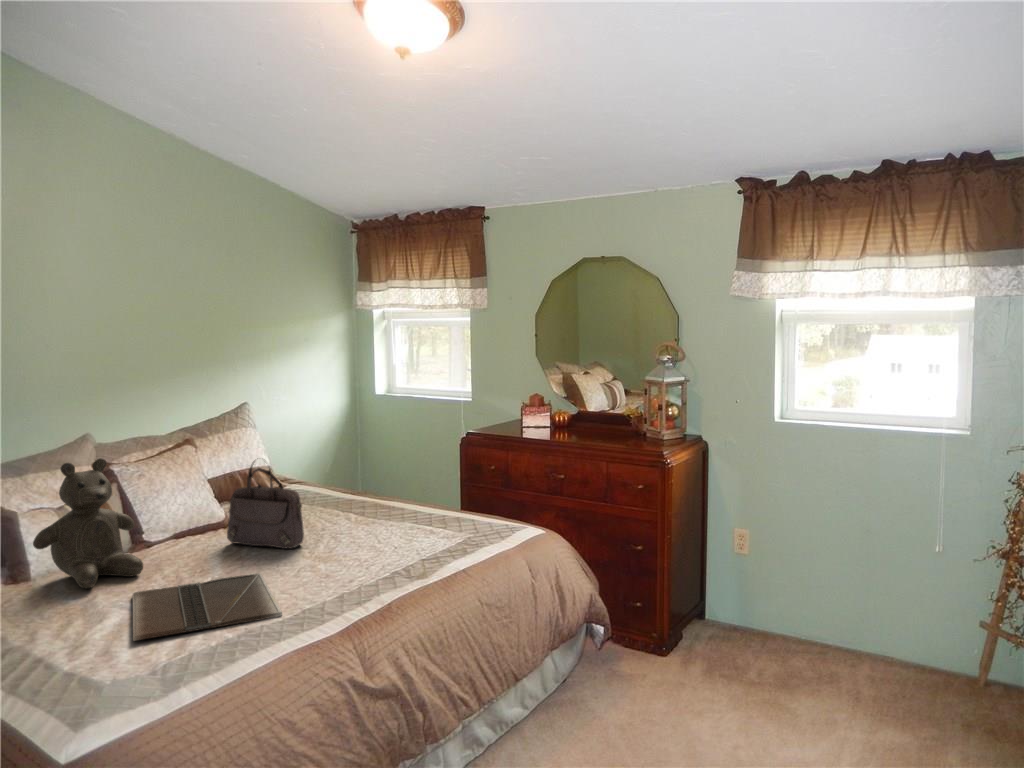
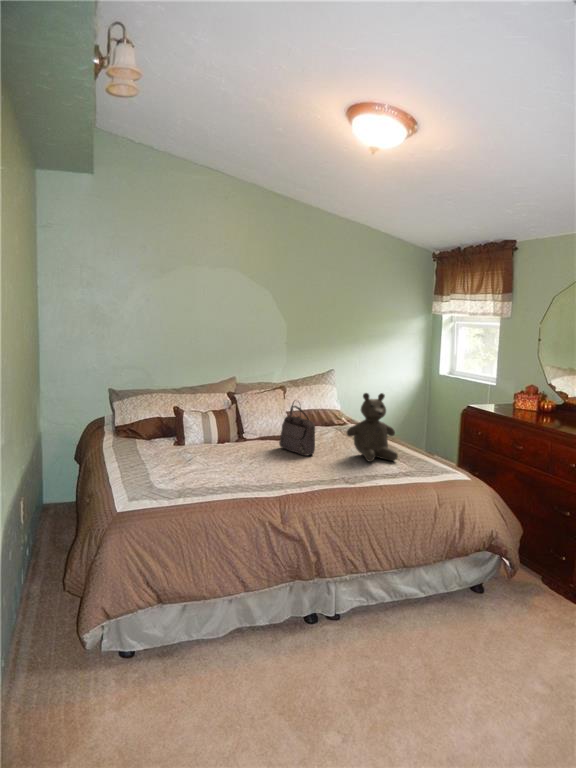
teddy bear: present [33,458,143,589] -> present [347,393,398,461]
laptop: present [133,573,282,641] -> none [190,457,276,482]

